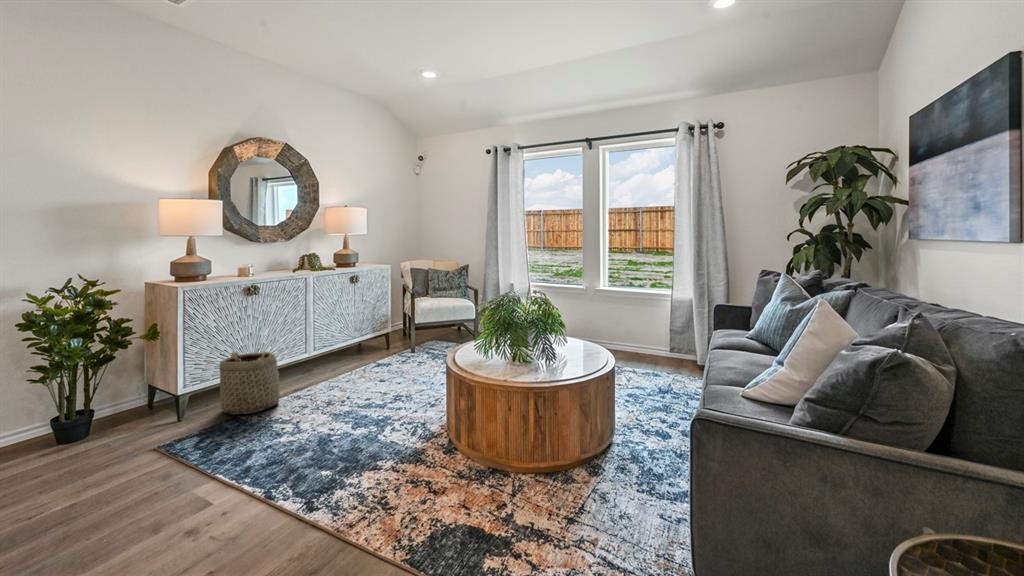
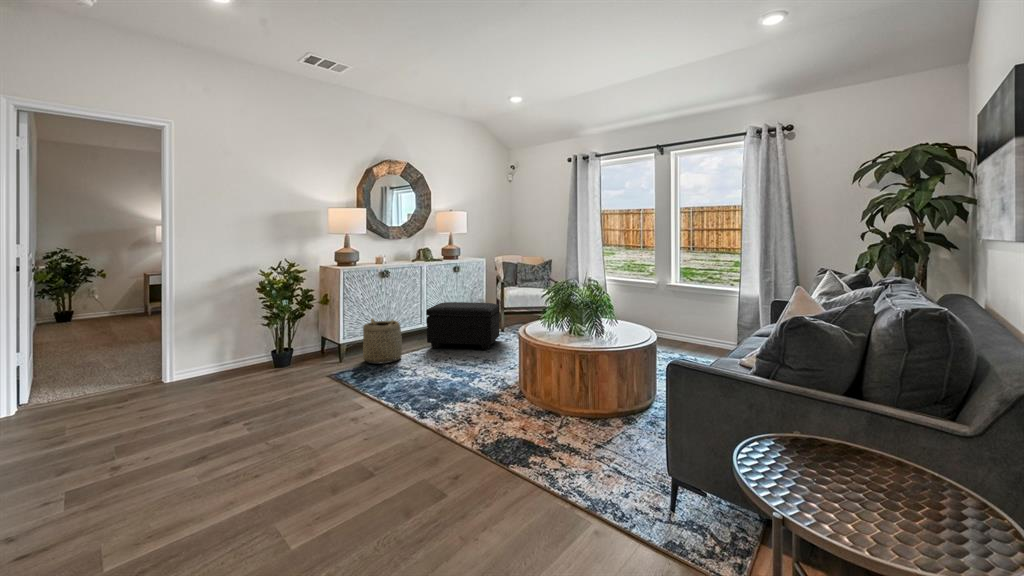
footstool: none [314,321,410,383] -> present [426,302,499,350]

